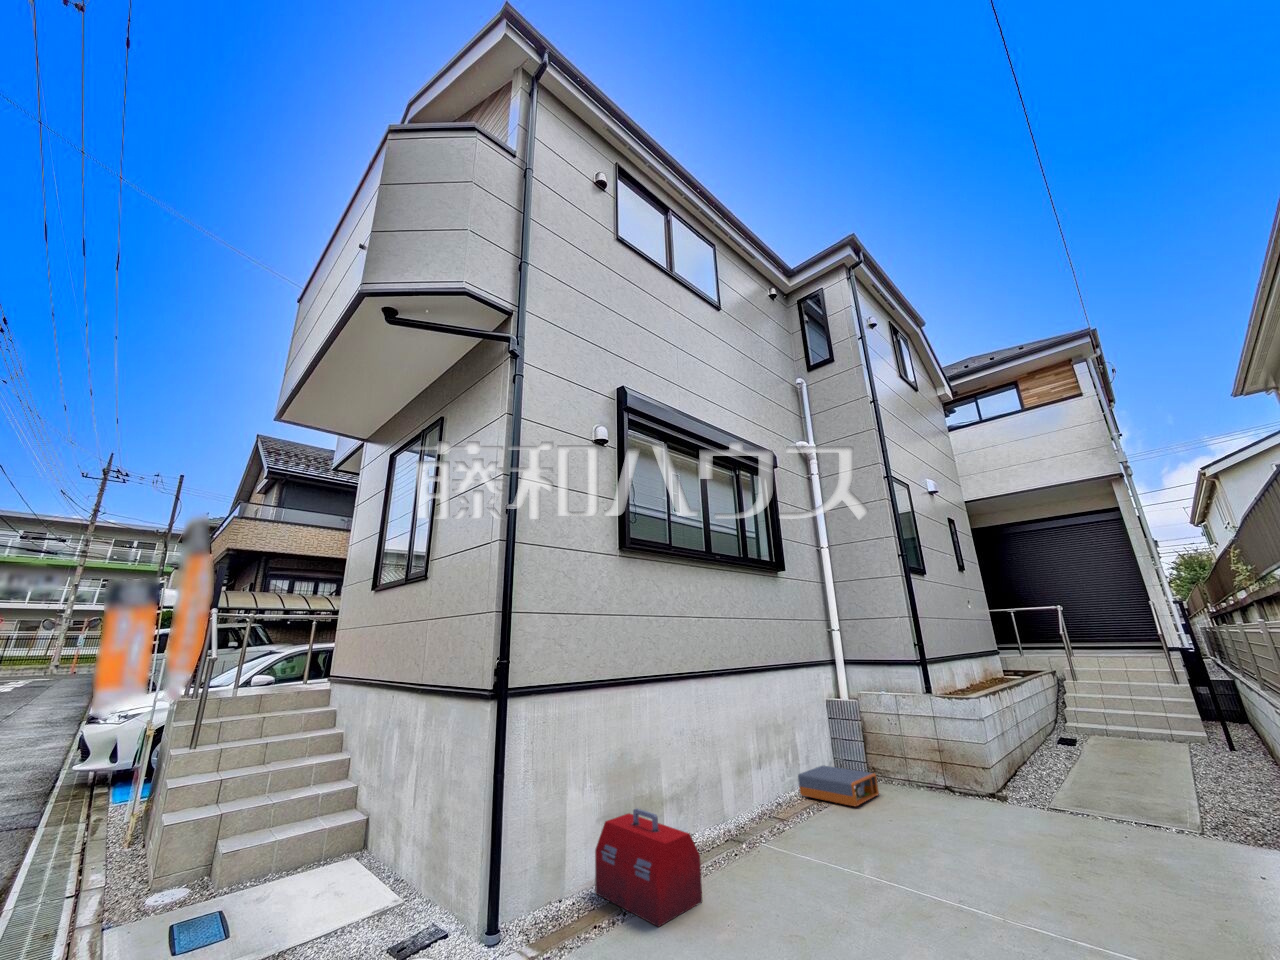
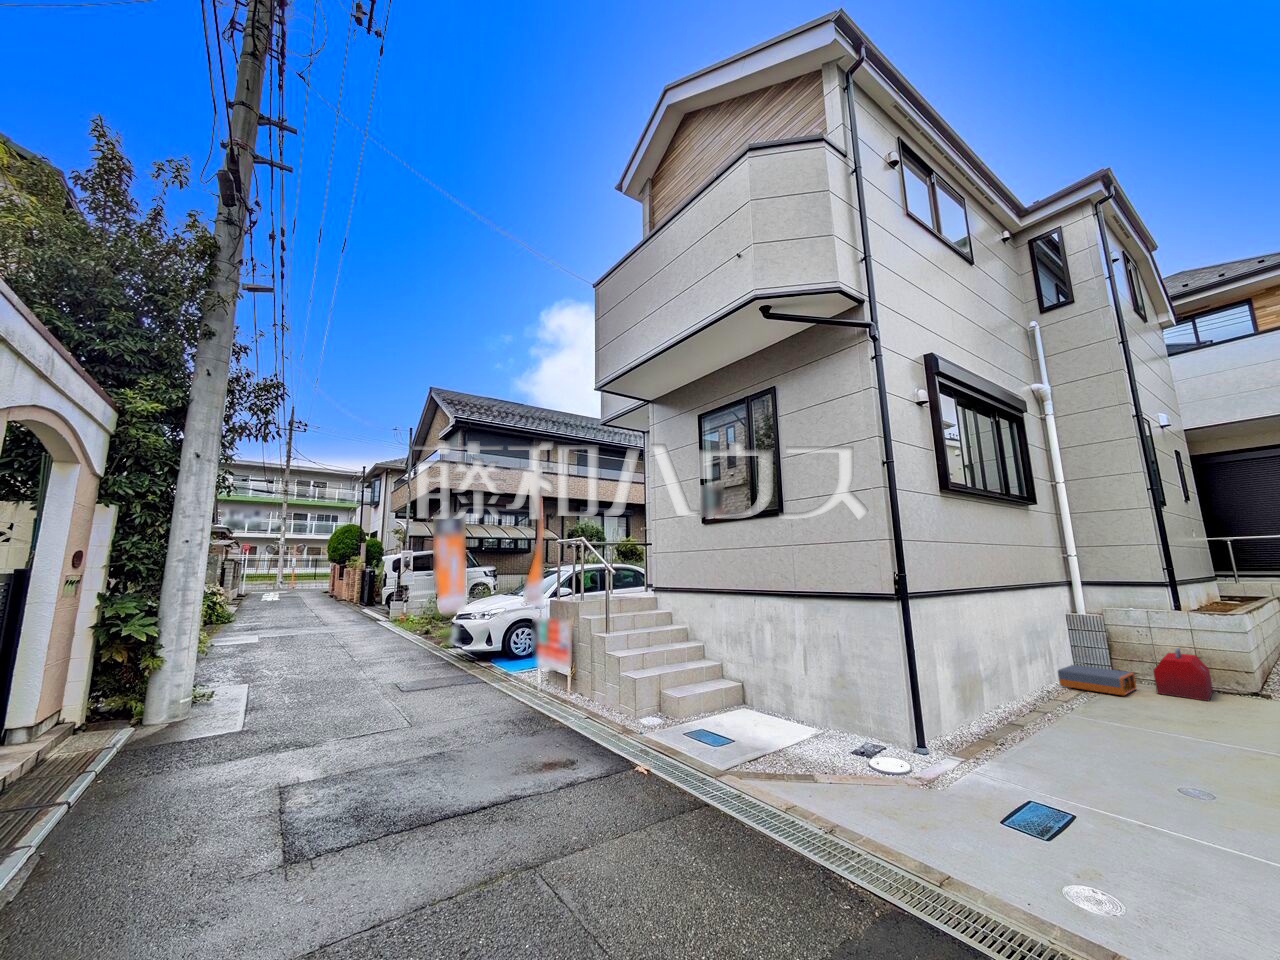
toolbox: present [595,809,702,927] -> present [1153,648,1213,701]

